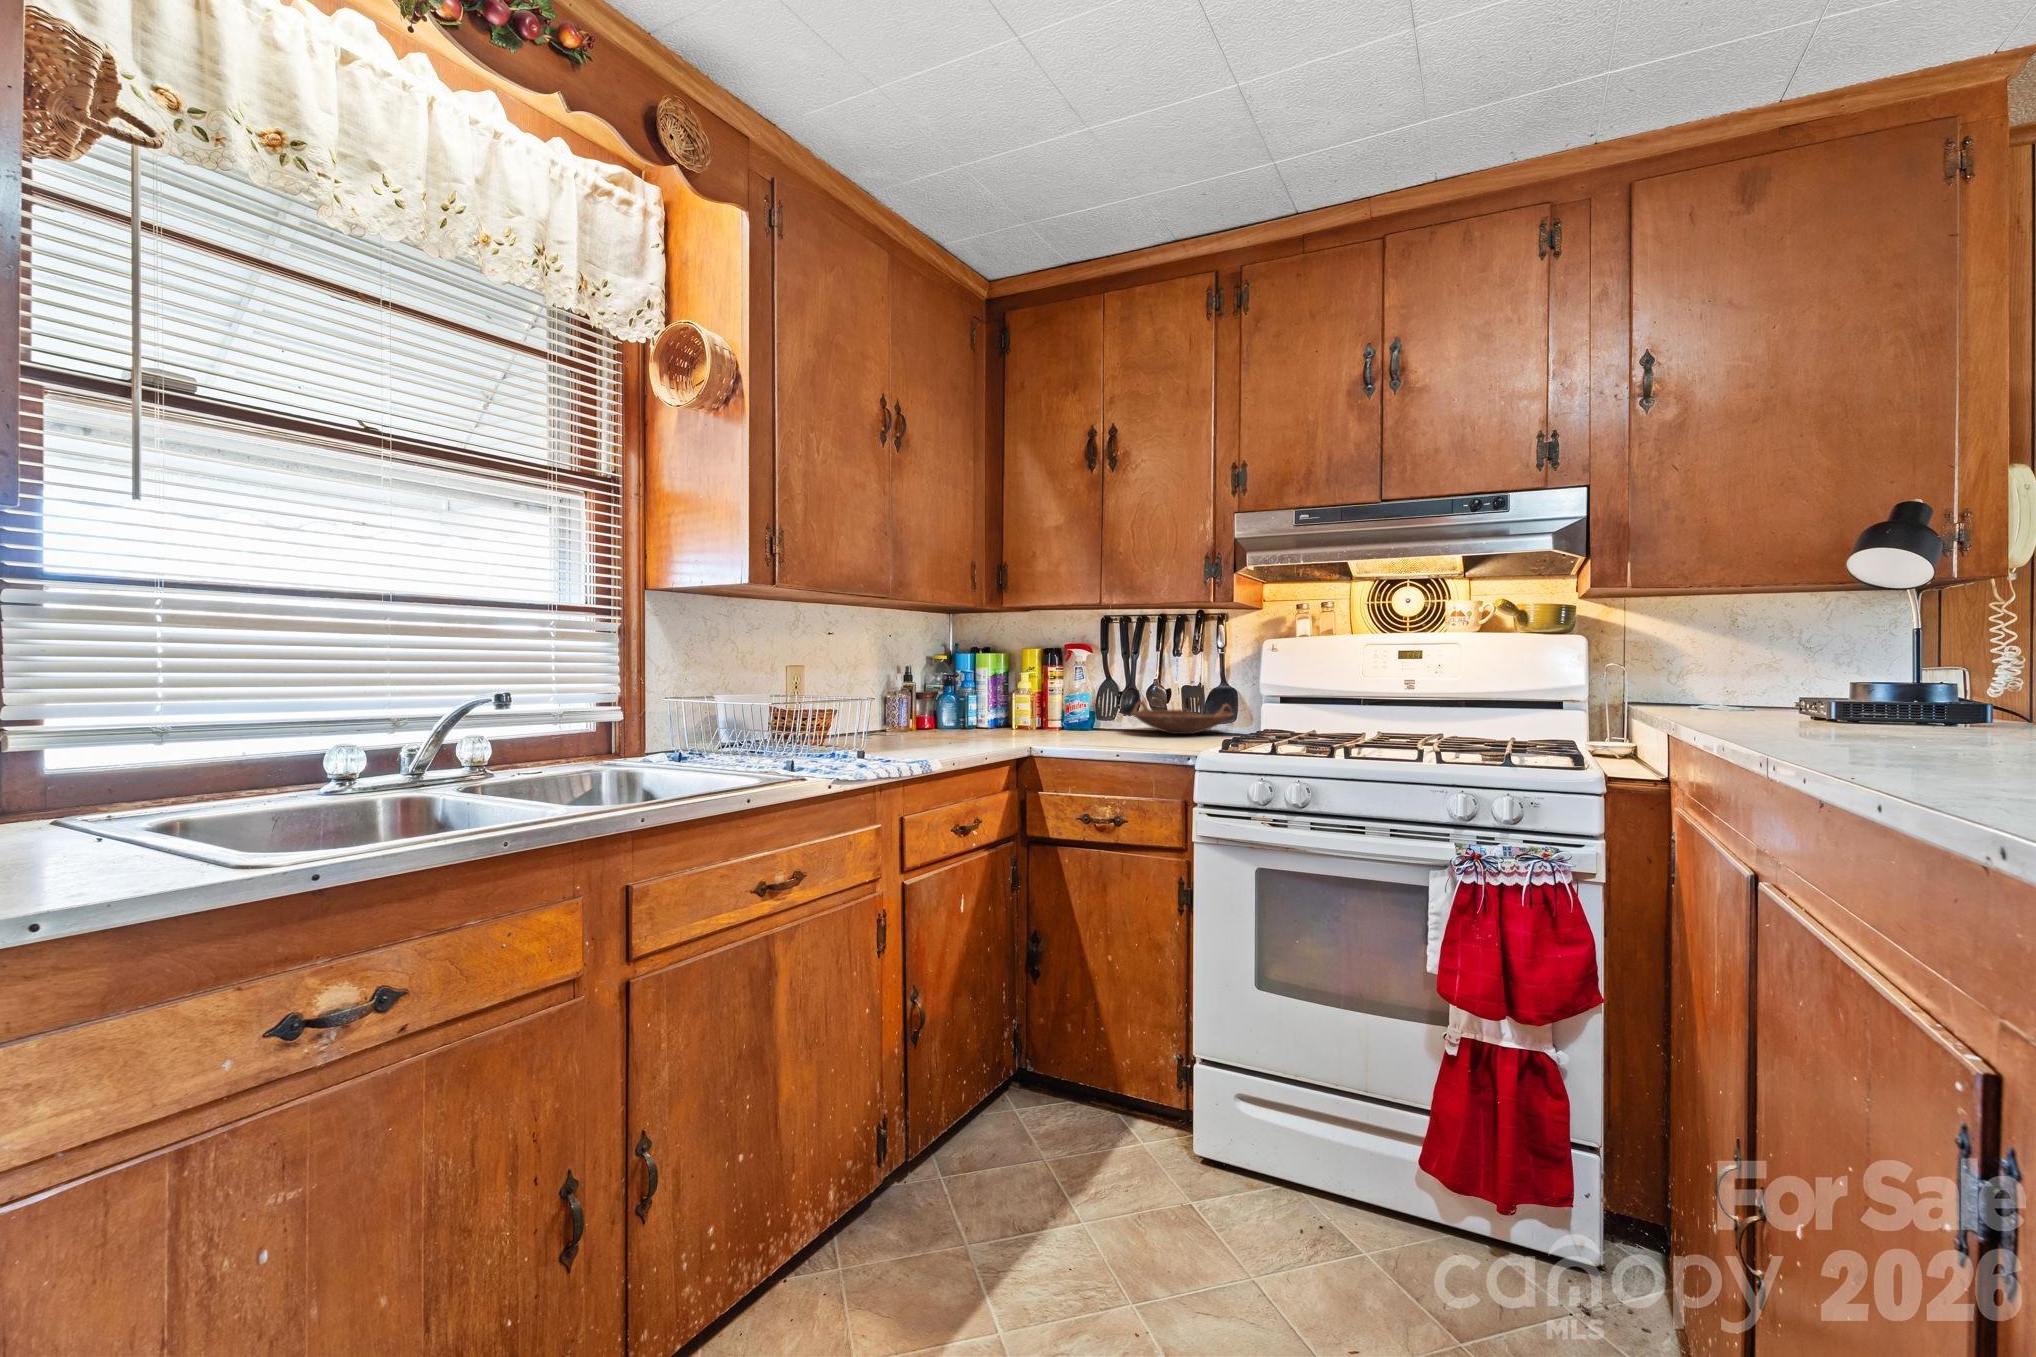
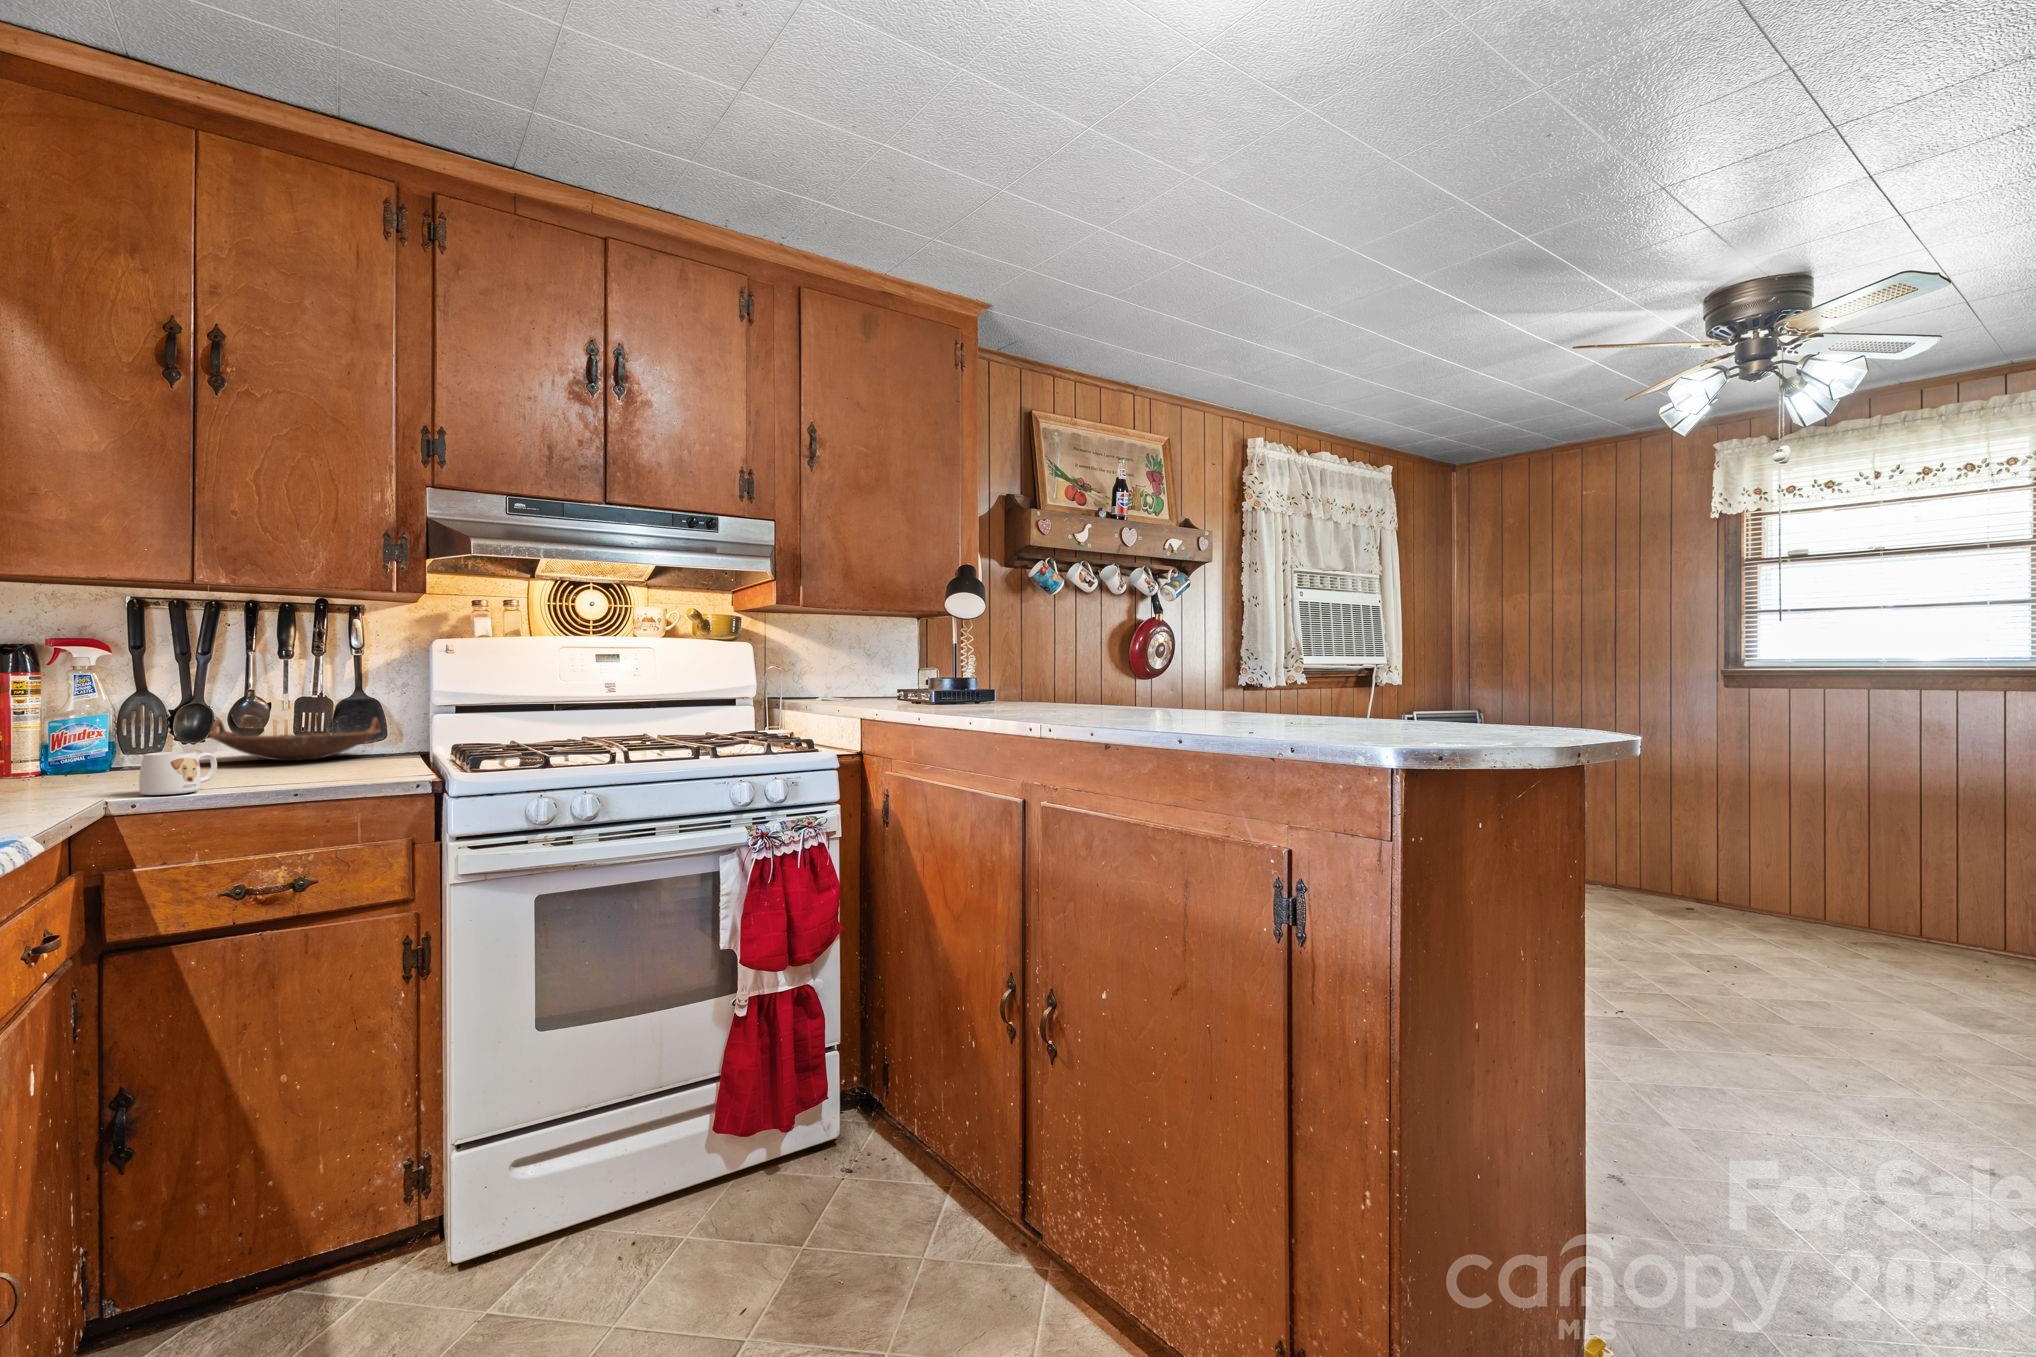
mug: none [1046,722,1088,750] -> present [139,752,217,795]

